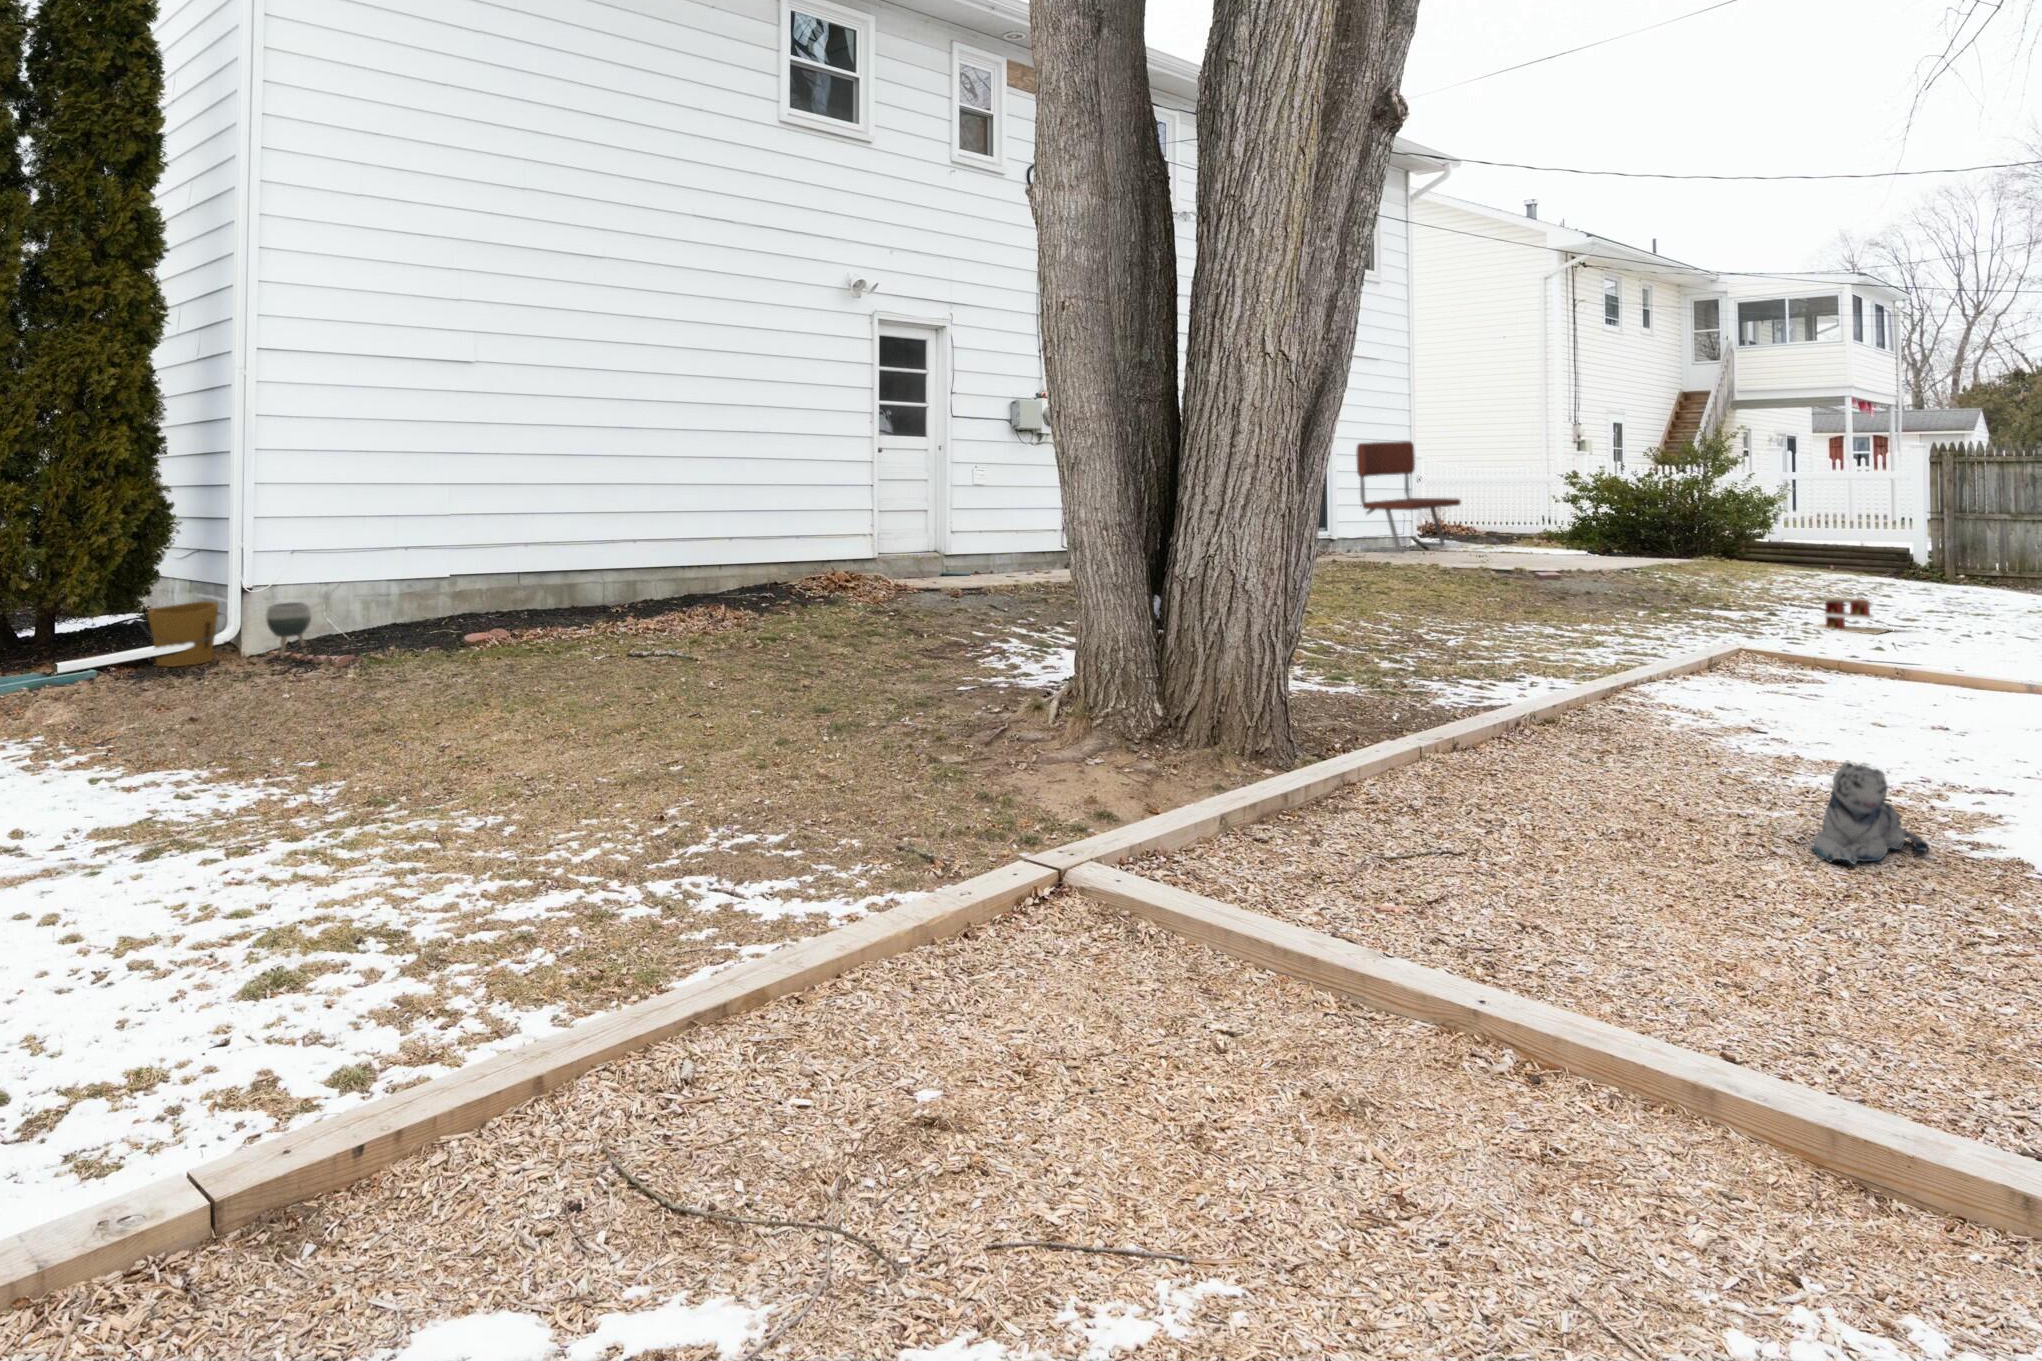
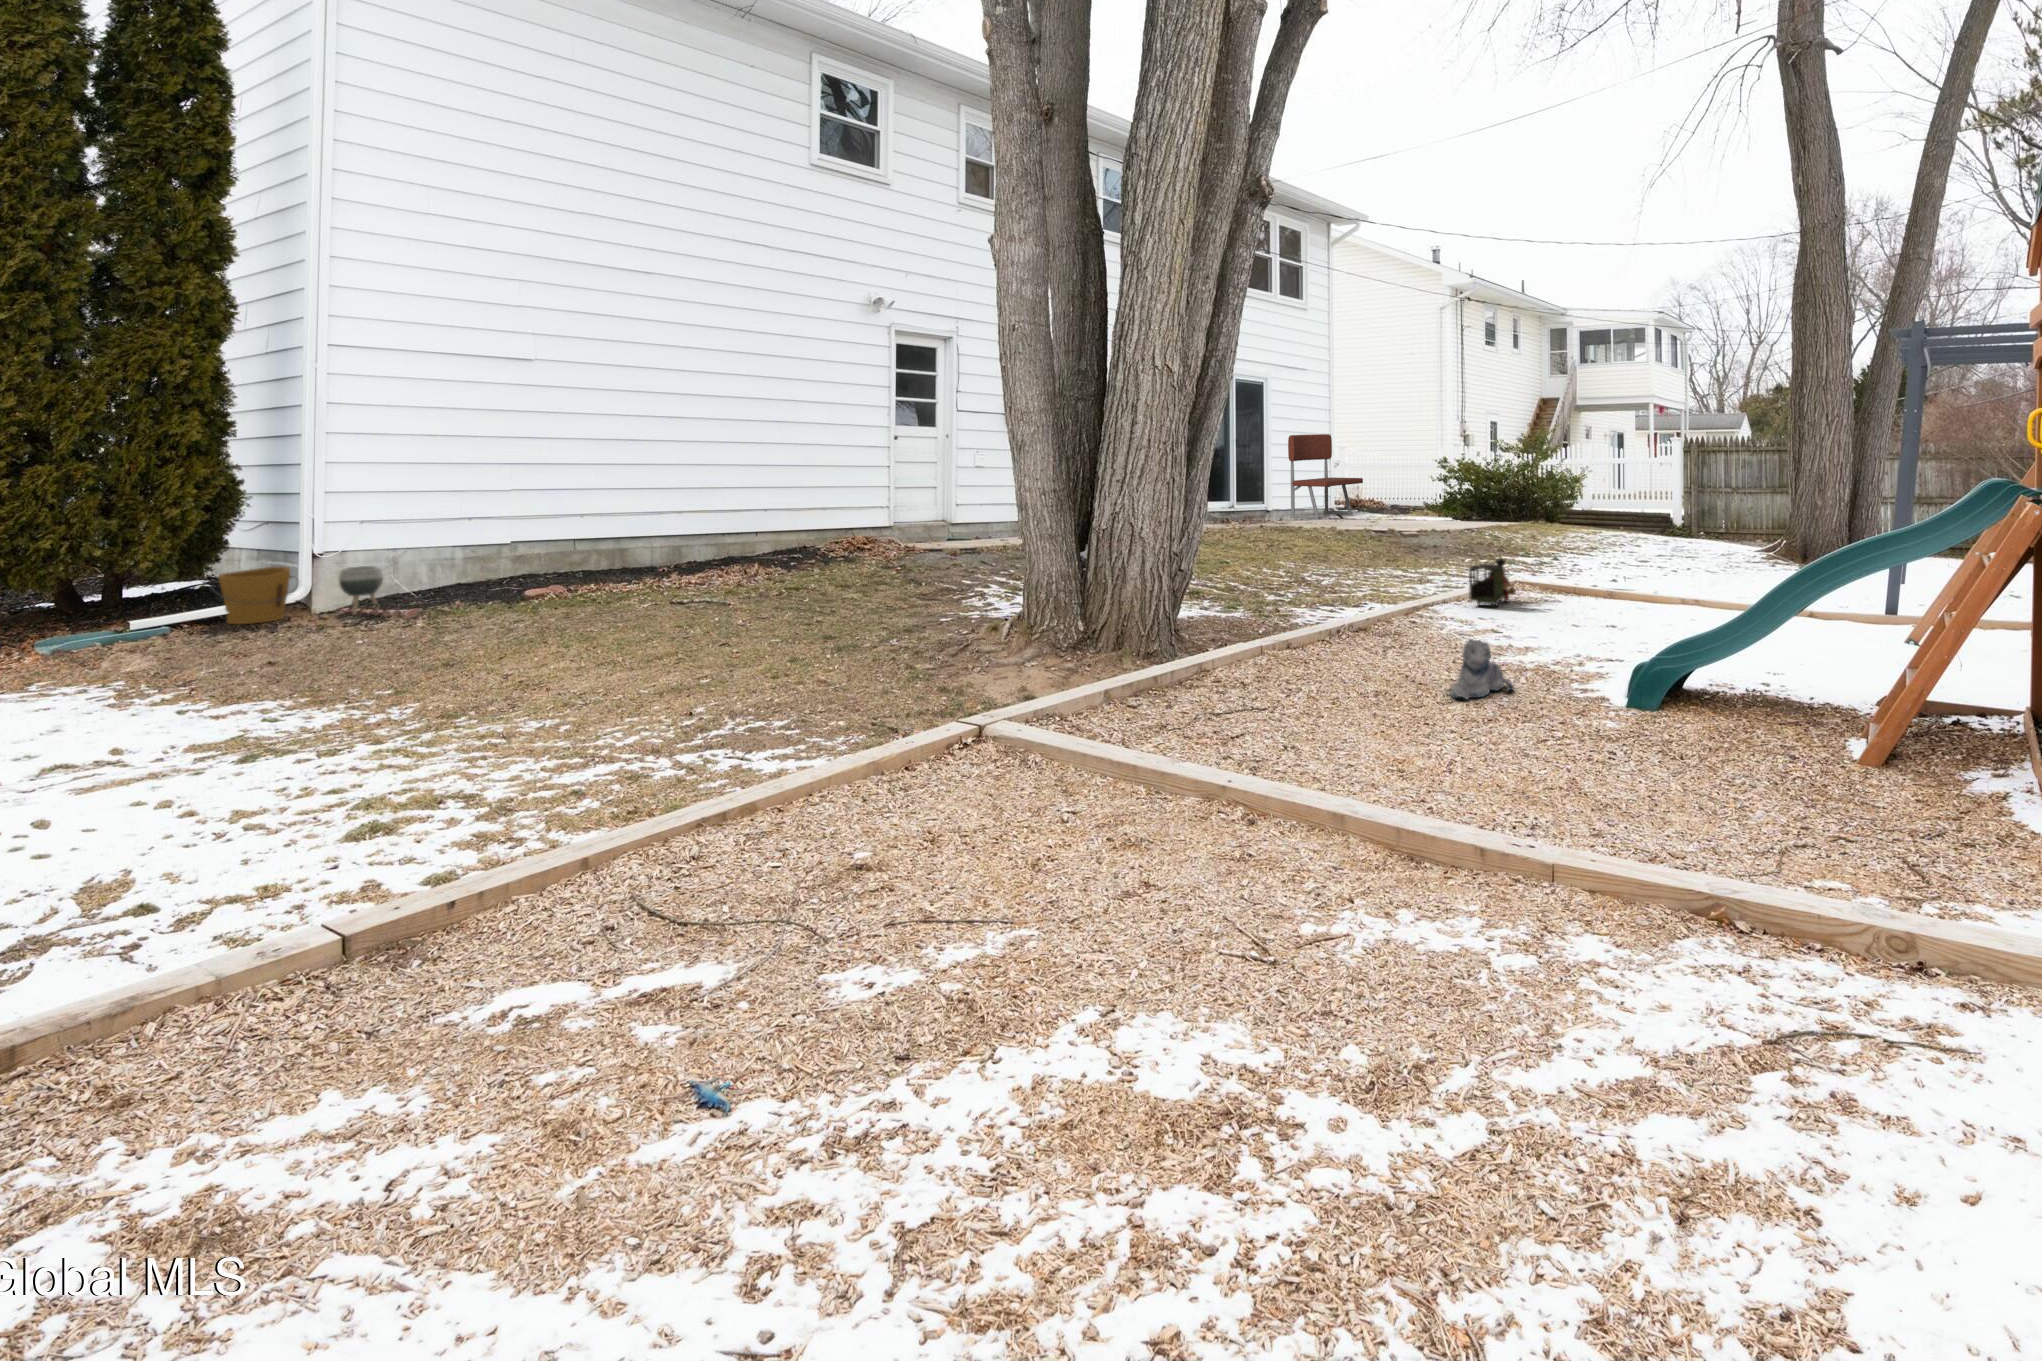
toy house: present [1817,596,1888,634] -> none [1550,544,1604,570]
toy train: none [1719,618,1794,692] -> present [1469,558,1516,606]

